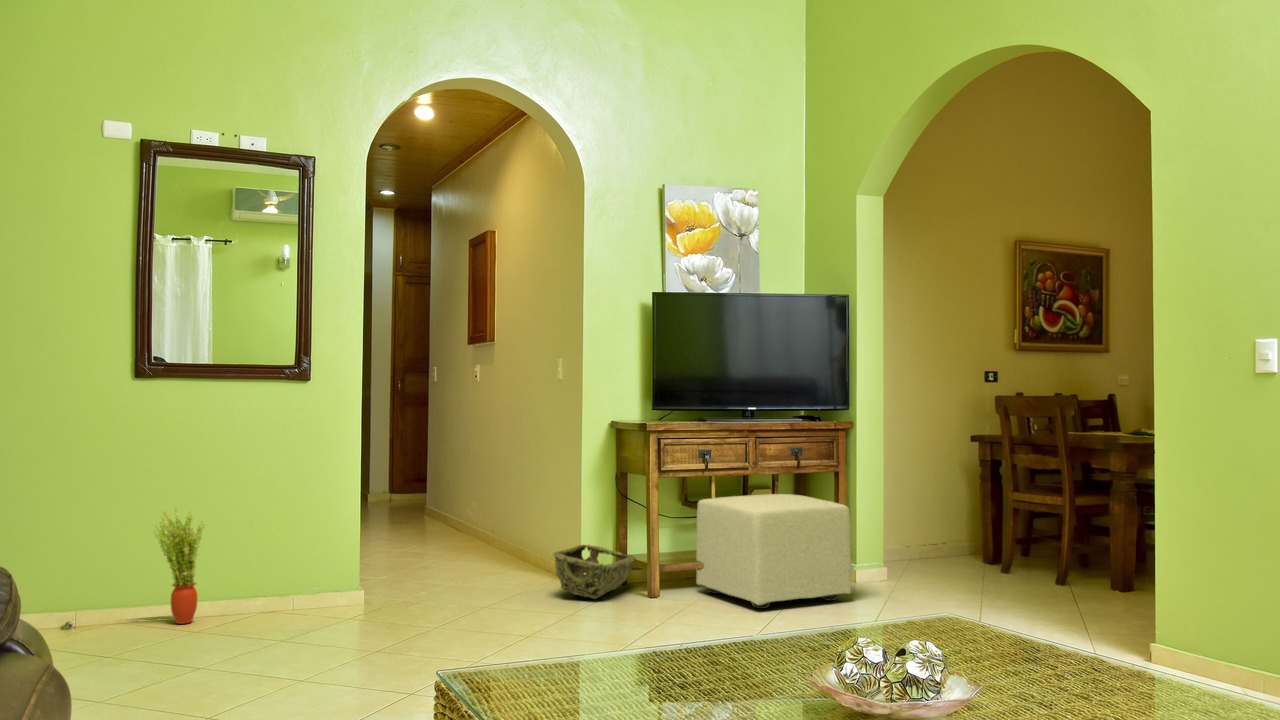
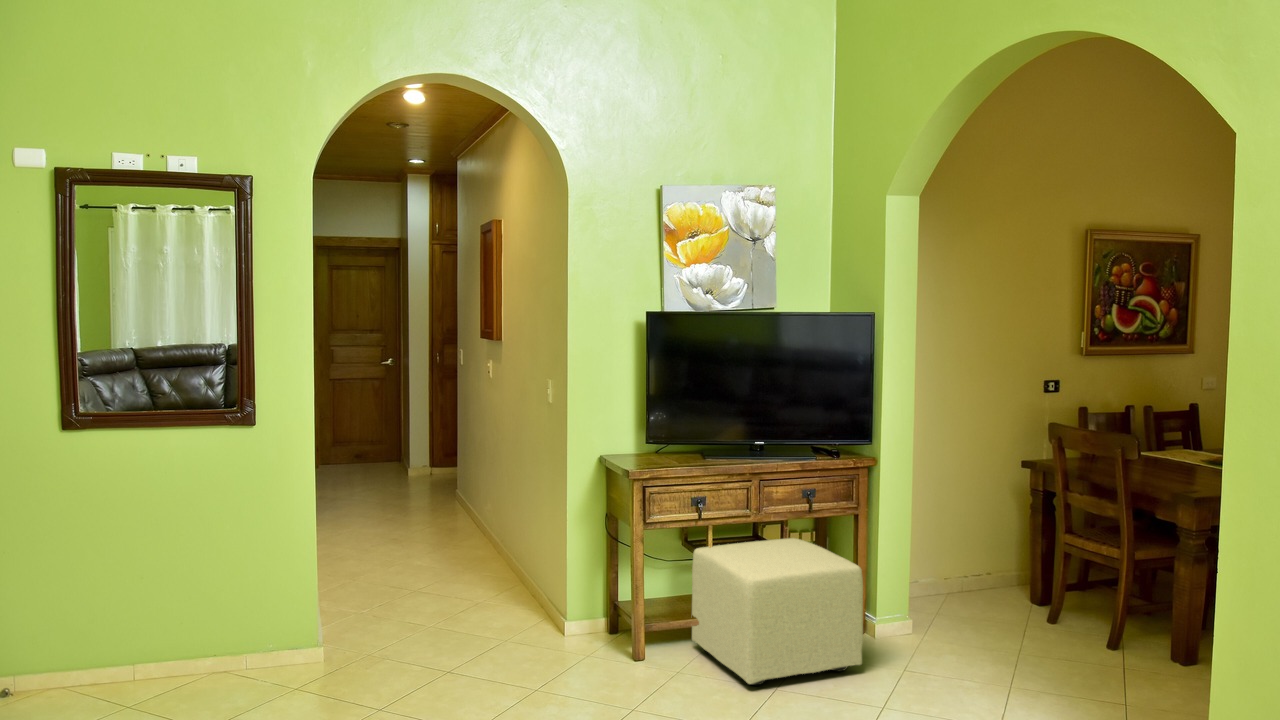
potted plant: present [154,511,205,624] -> none [82,570,141,692]
woven basket: present [553,545,635,599] -> none [530,587,627,660]

